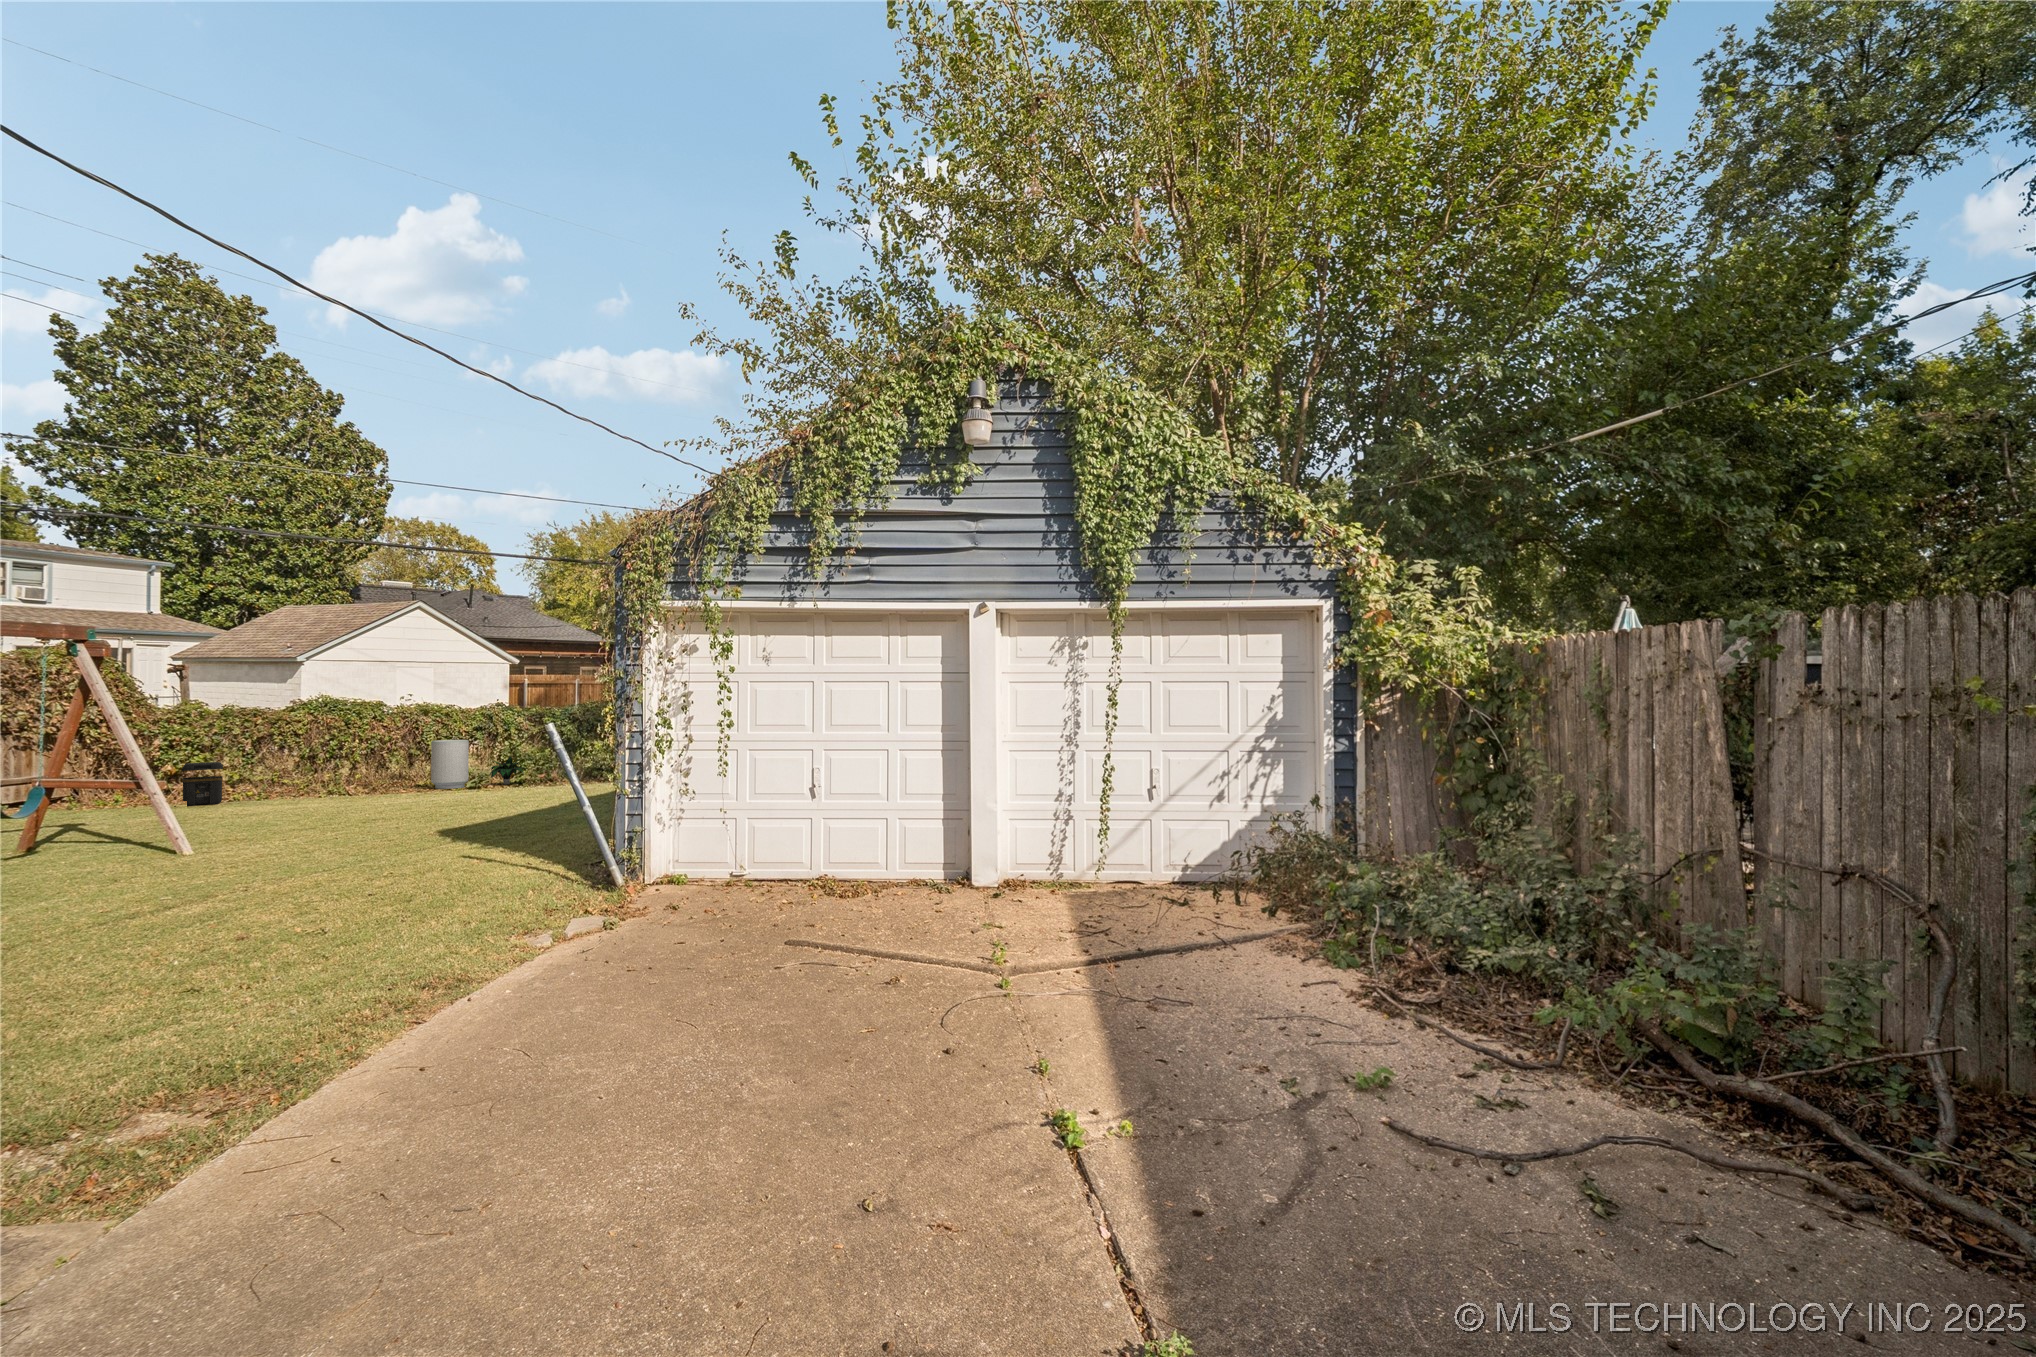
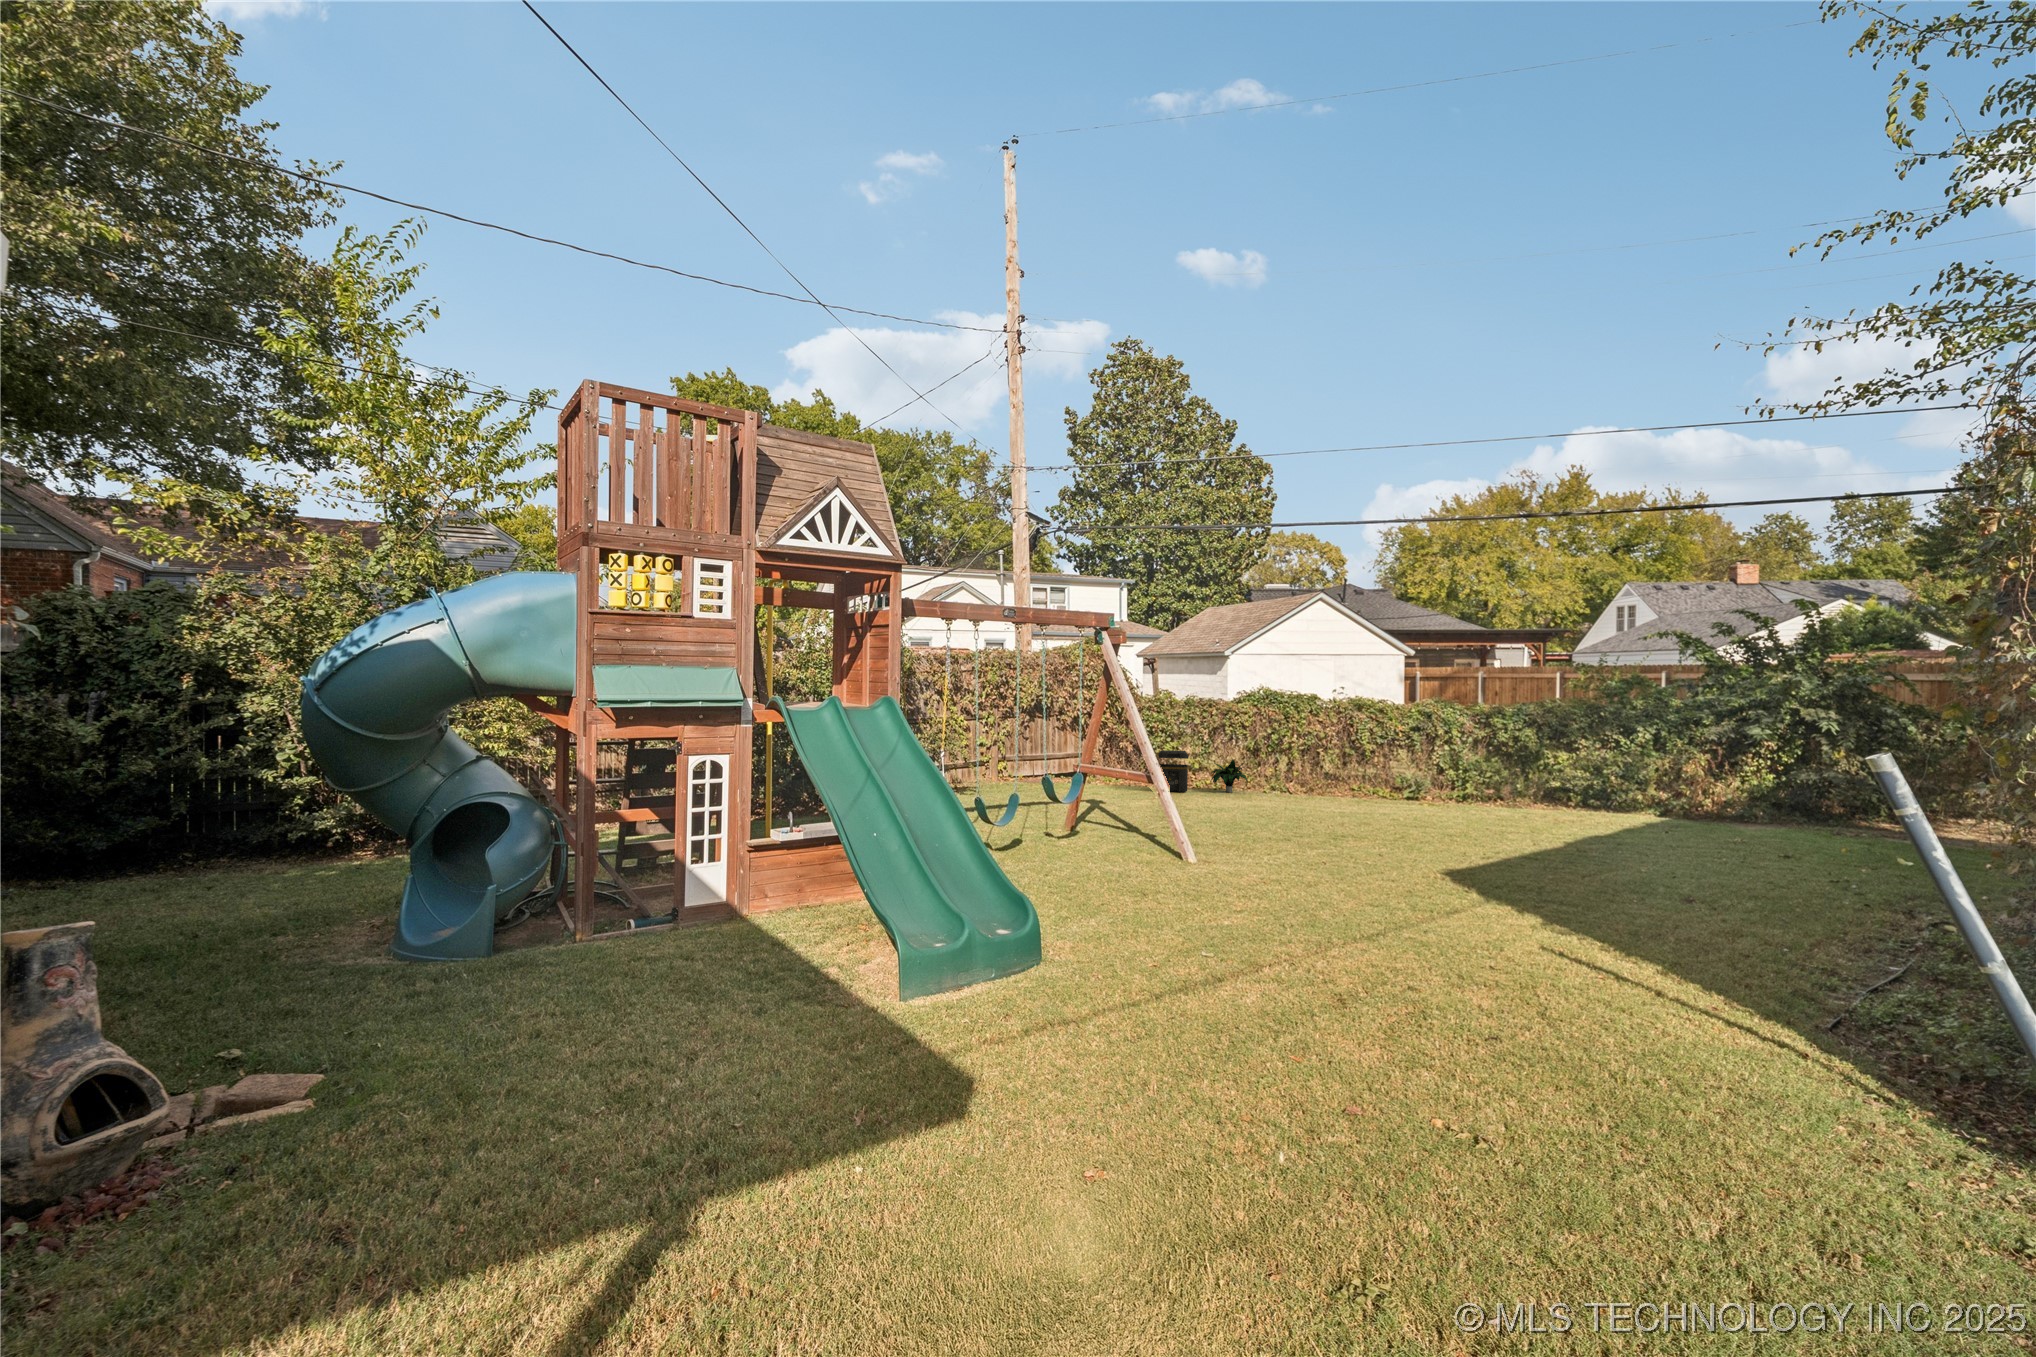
trash can: present [431,740,469,789] -> none [1368,740,1408,797]
potted plant: present [489,756,525,784] -> present [1211,759,1248,793]

